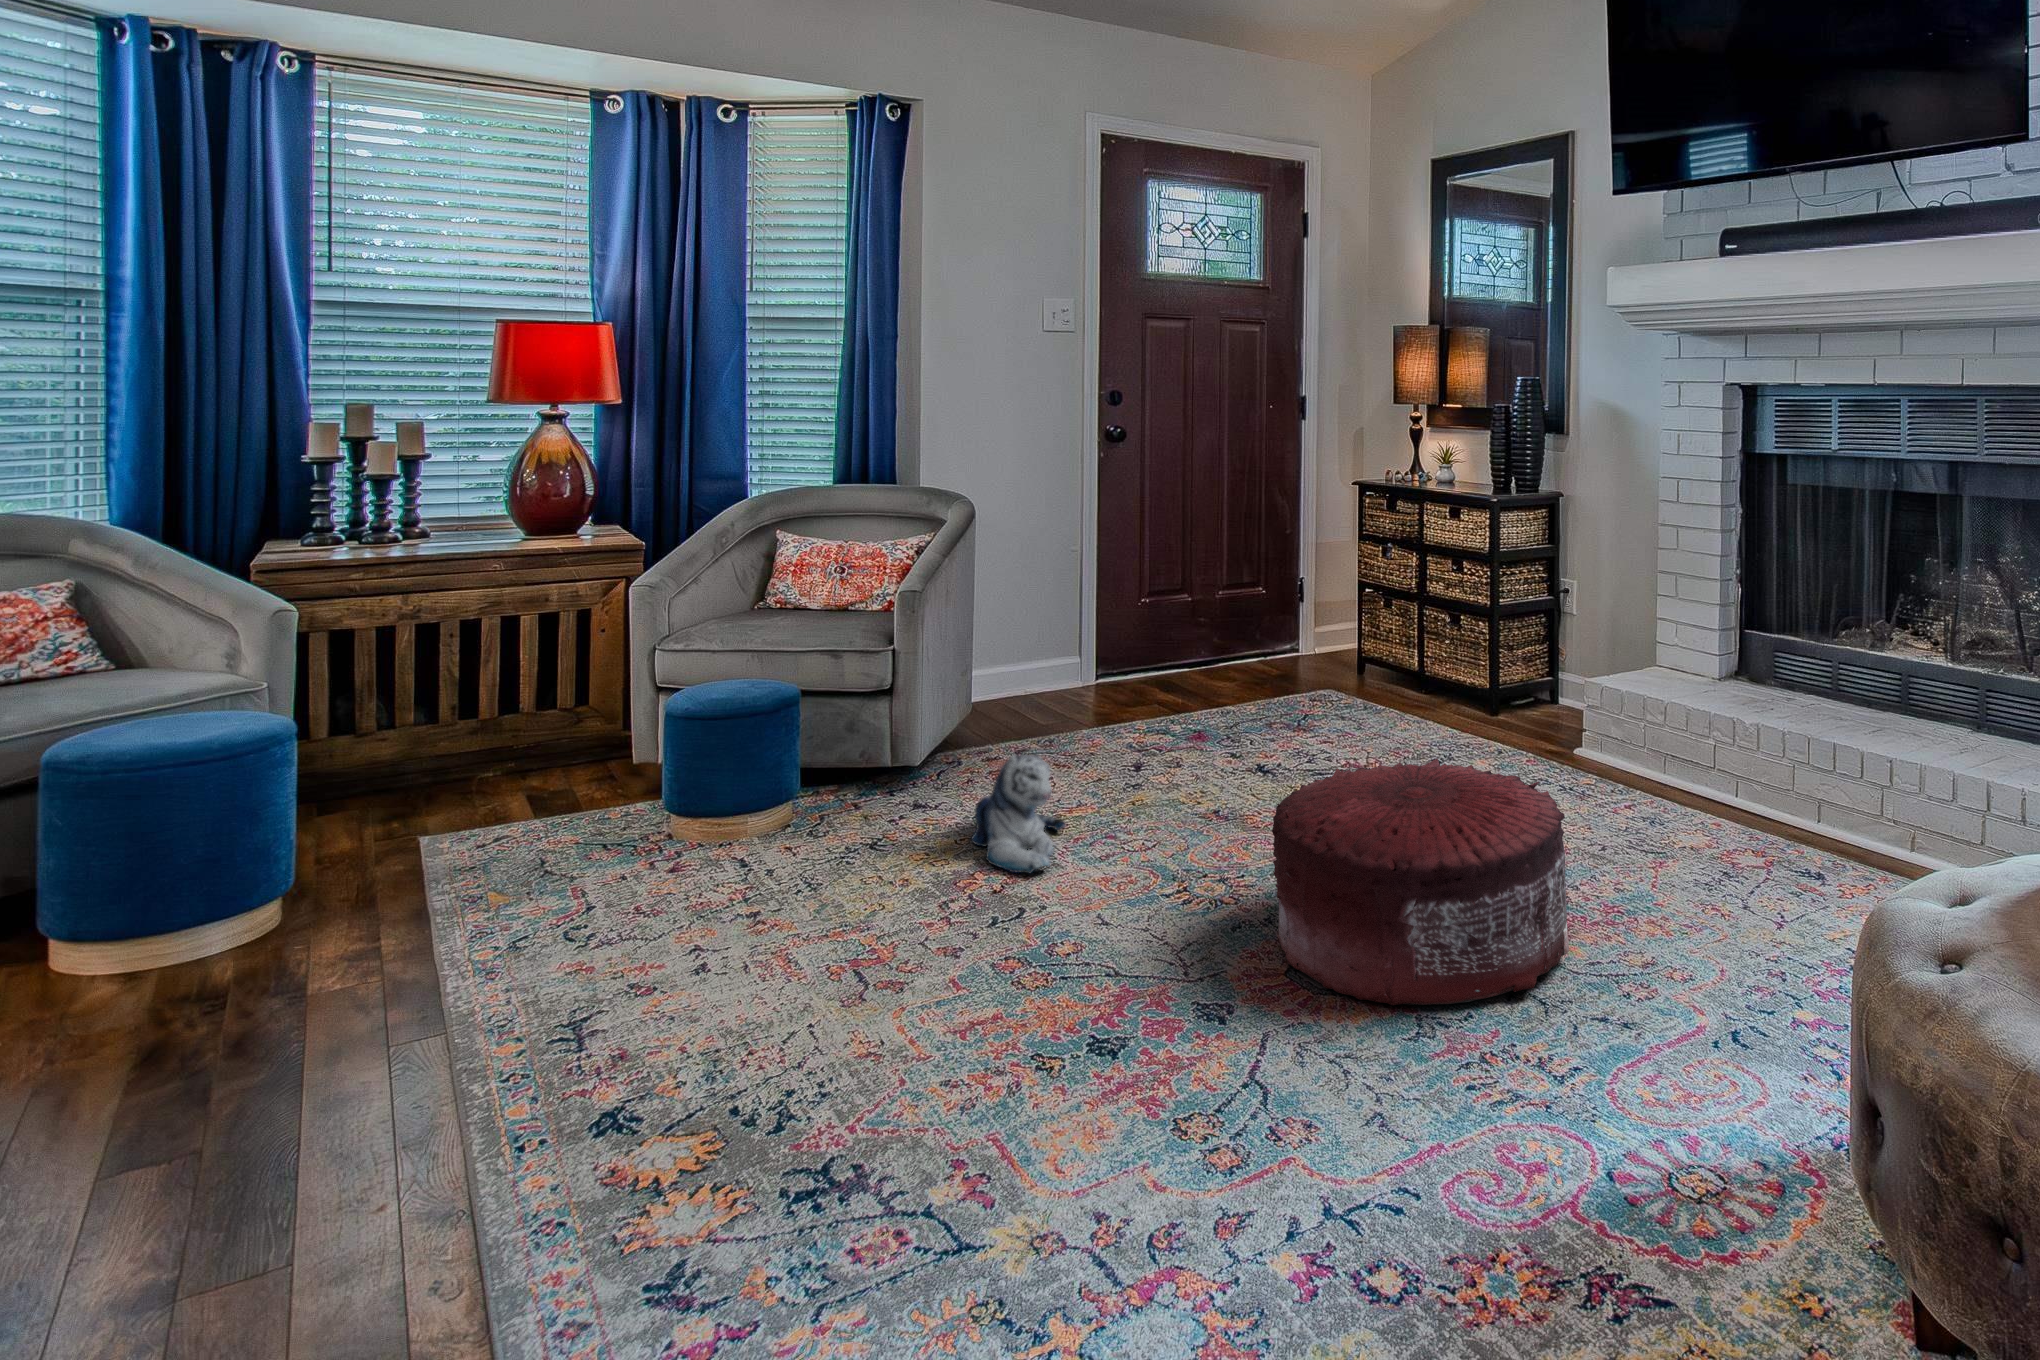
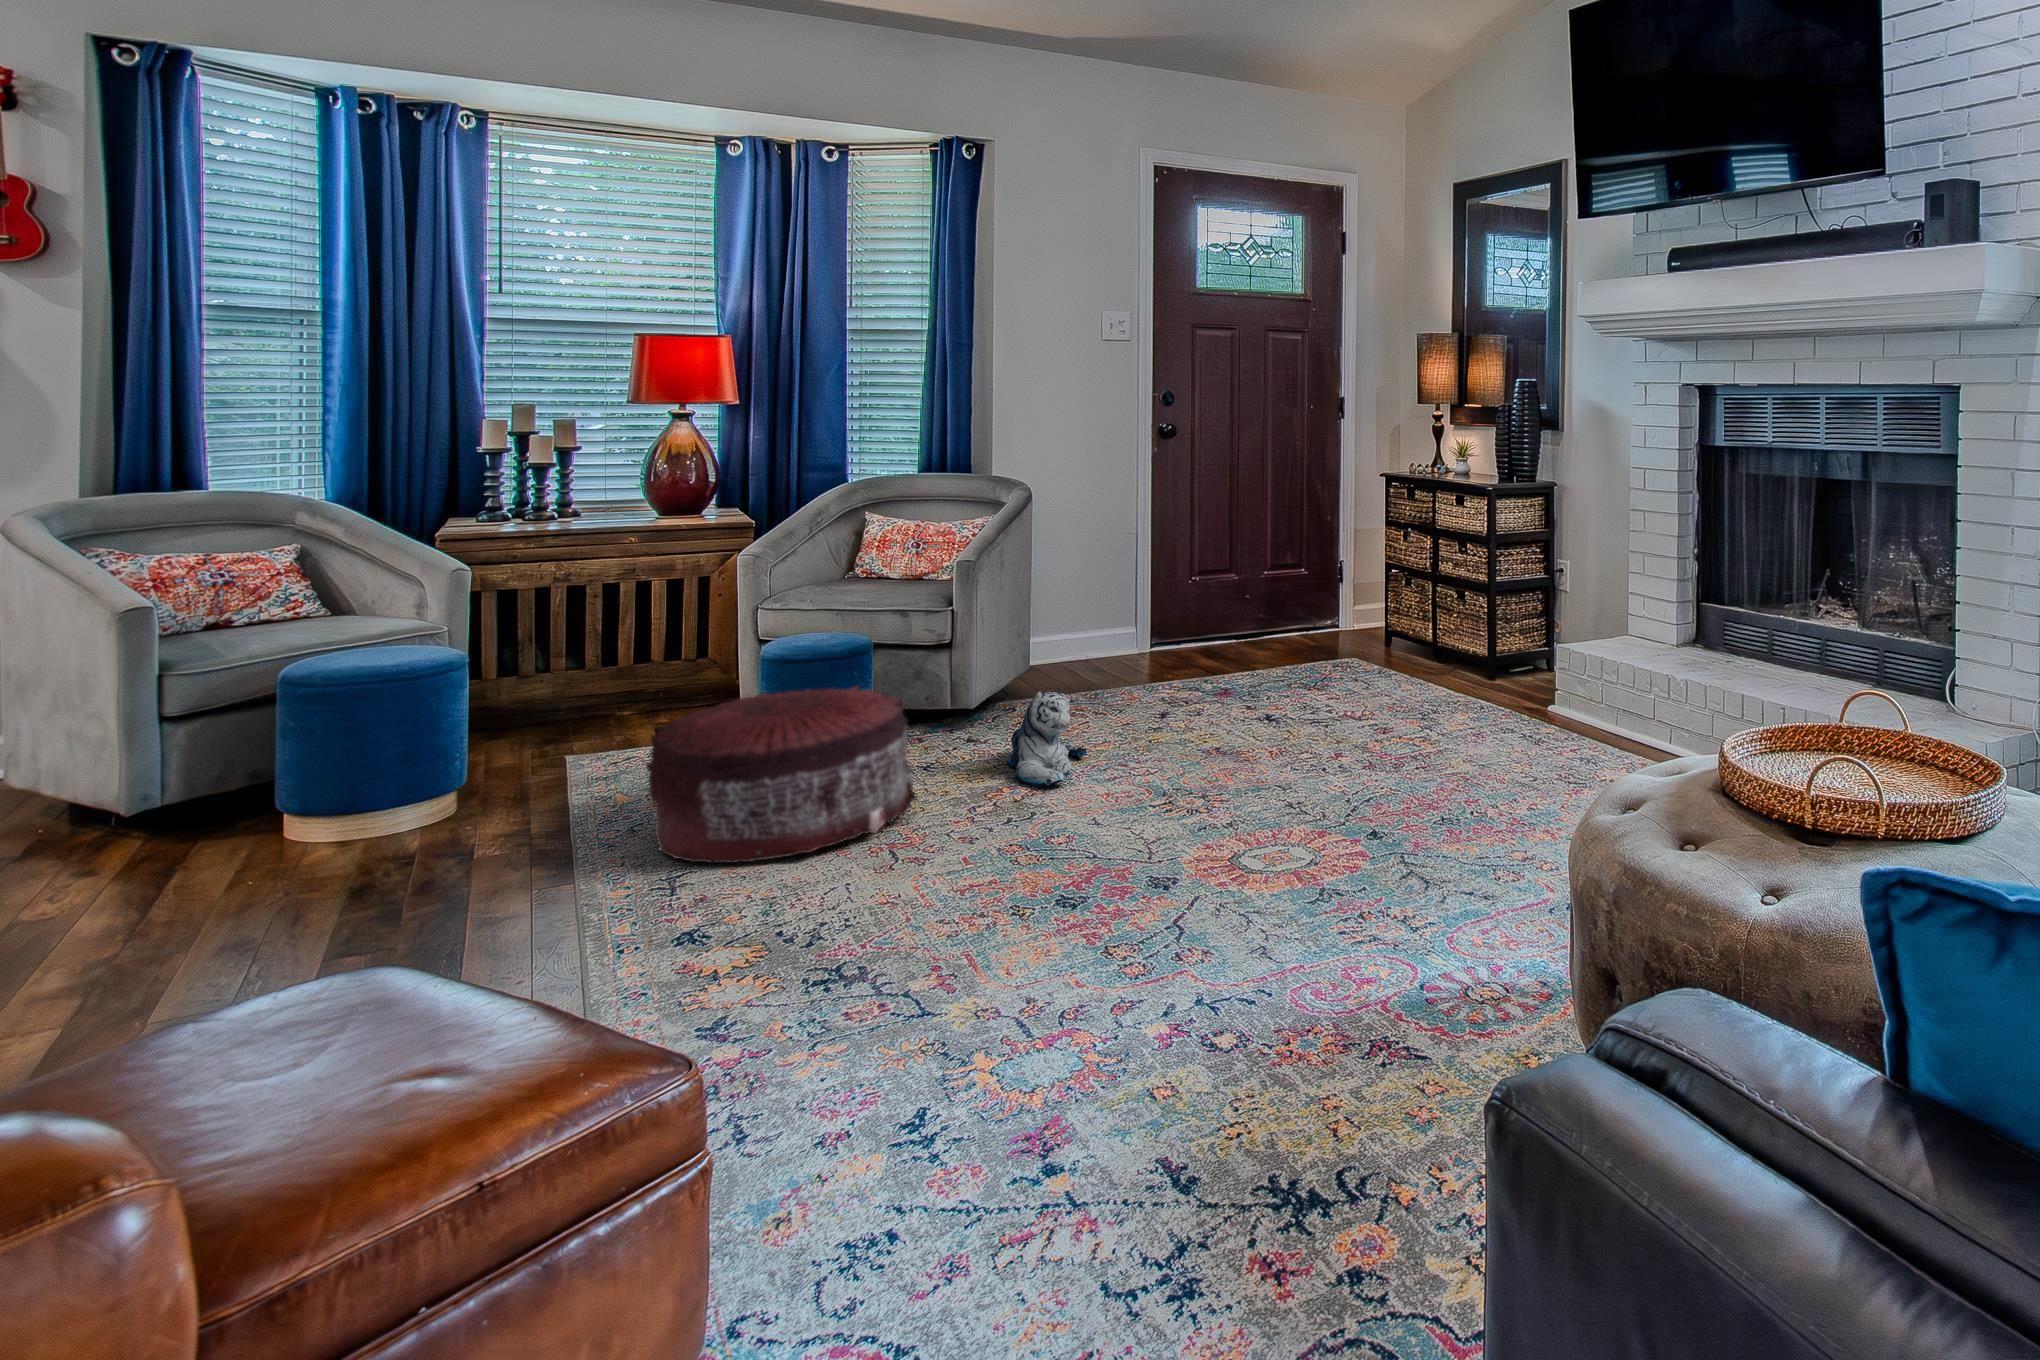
pouf: present [1272,759,1569,1005] -> present [645,687,917,863]

